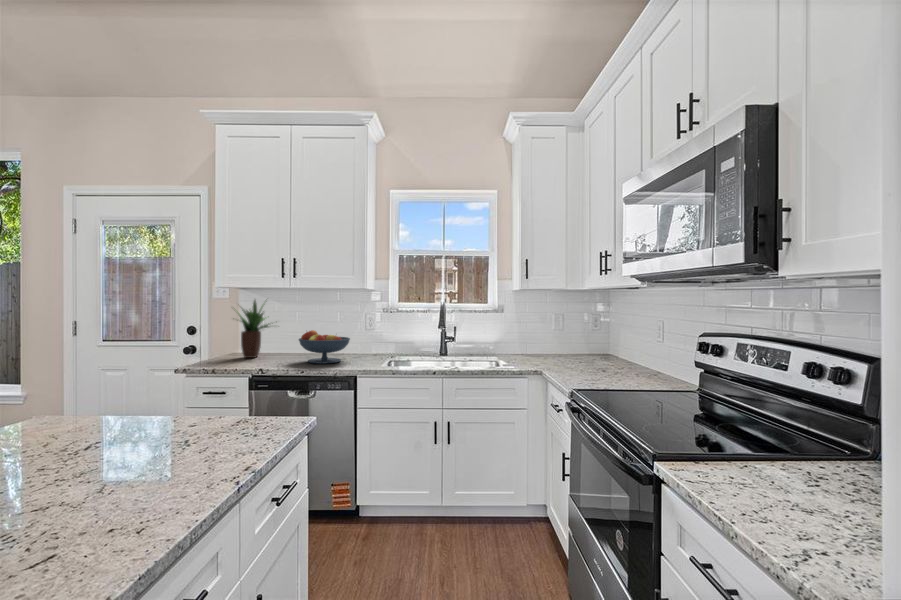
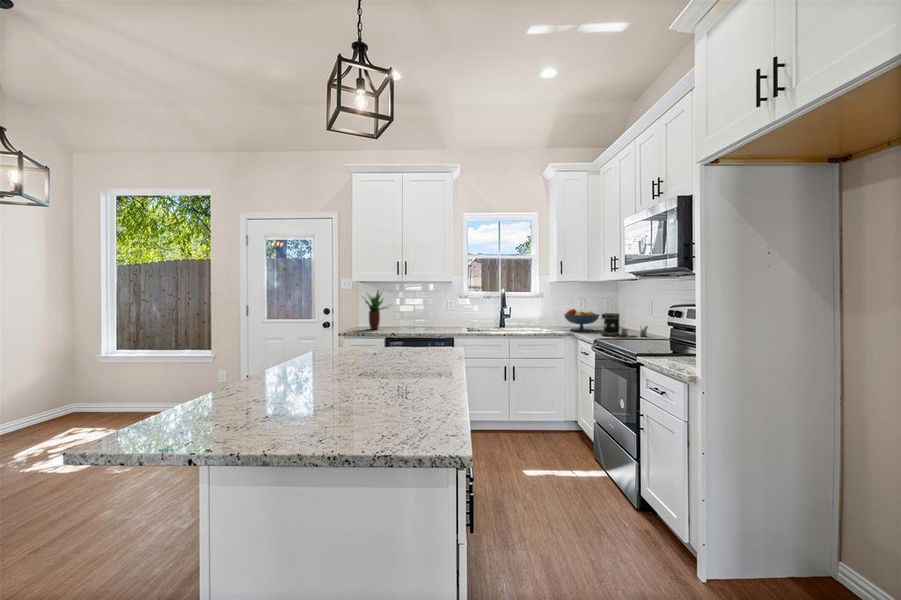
fruit bowl: present [299,330,350,364] -> present [564,309,599,331]
coffee maker: none [584,340,660,382] -> present [601,313,648,337]

